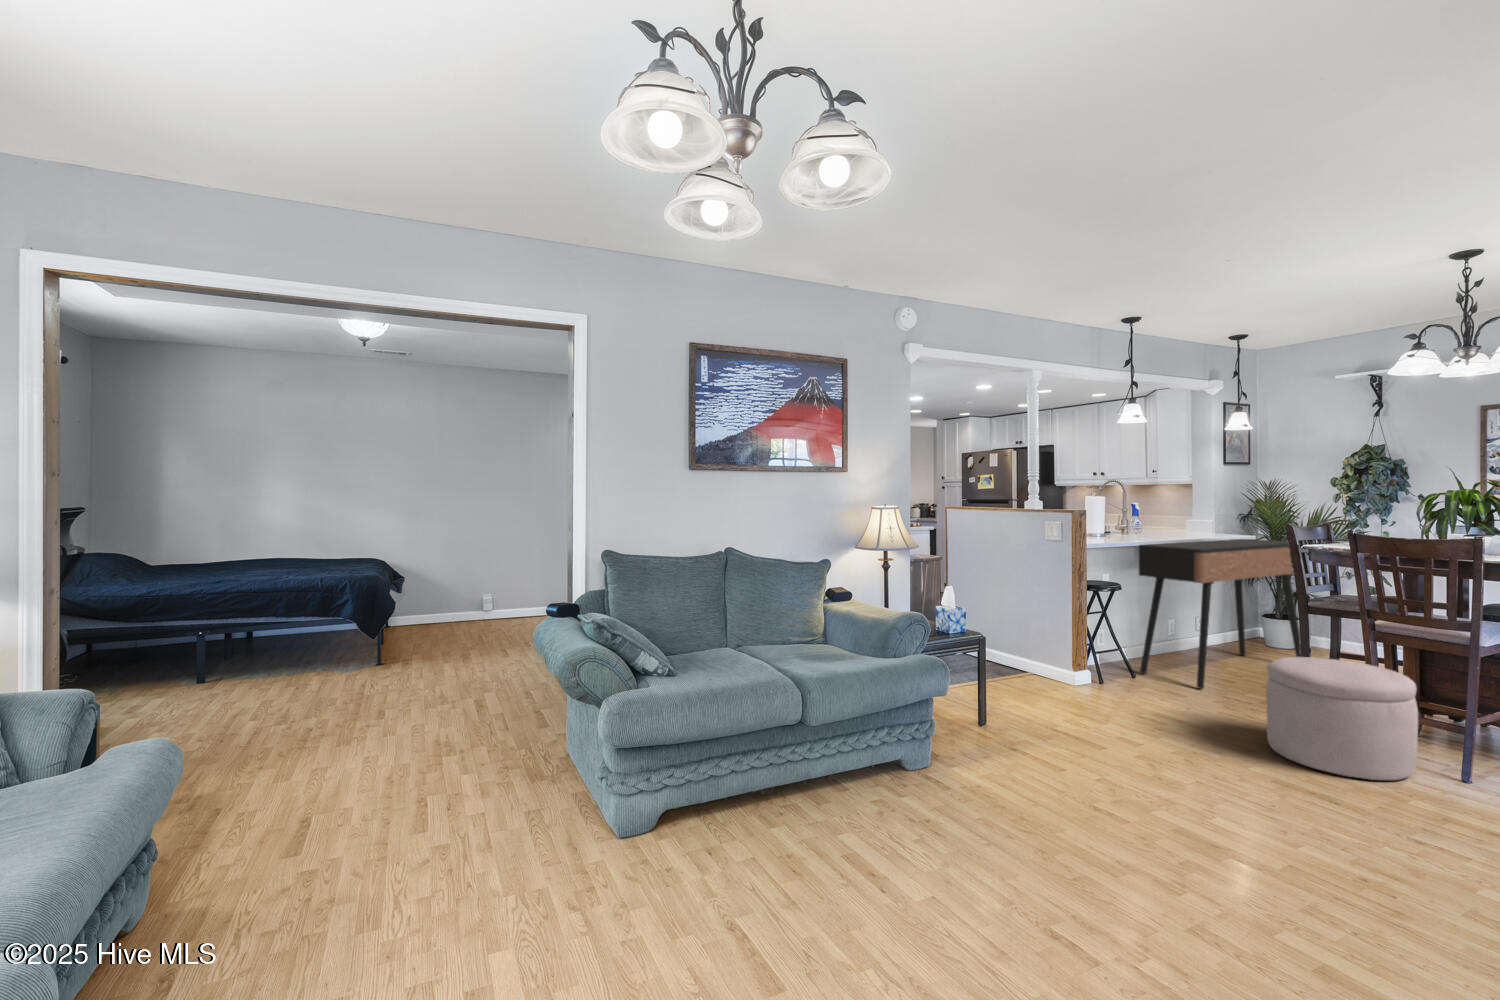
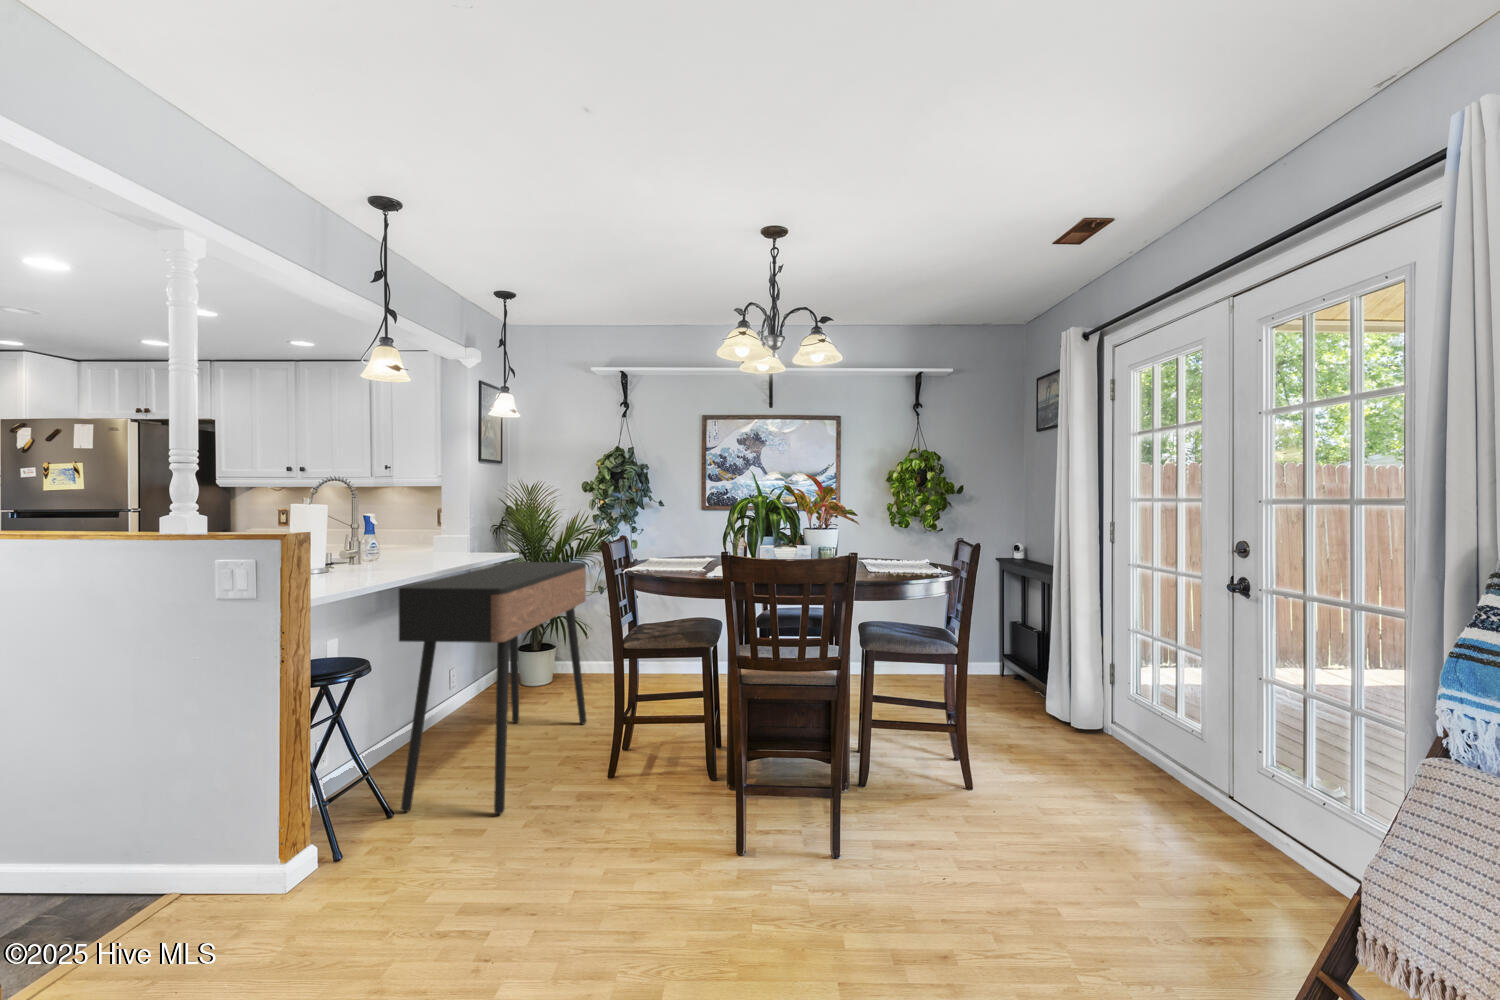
ottoman: present [1266,657,1418,780] -> none [640,737,808,942]

